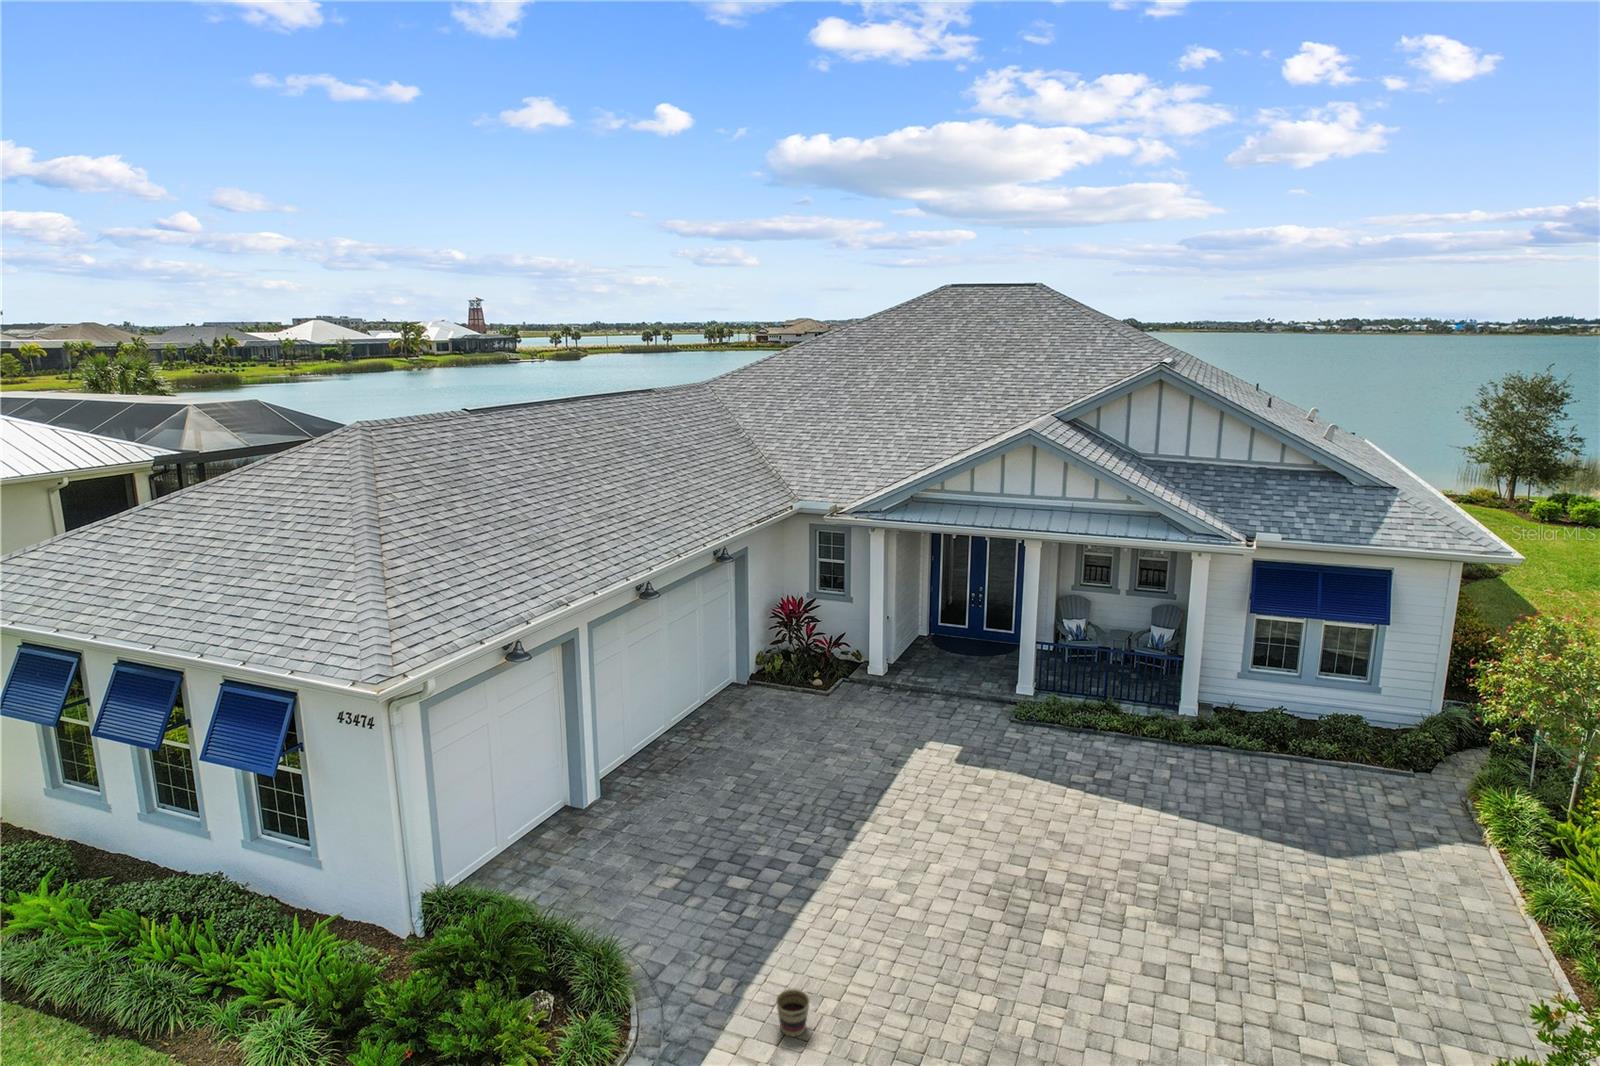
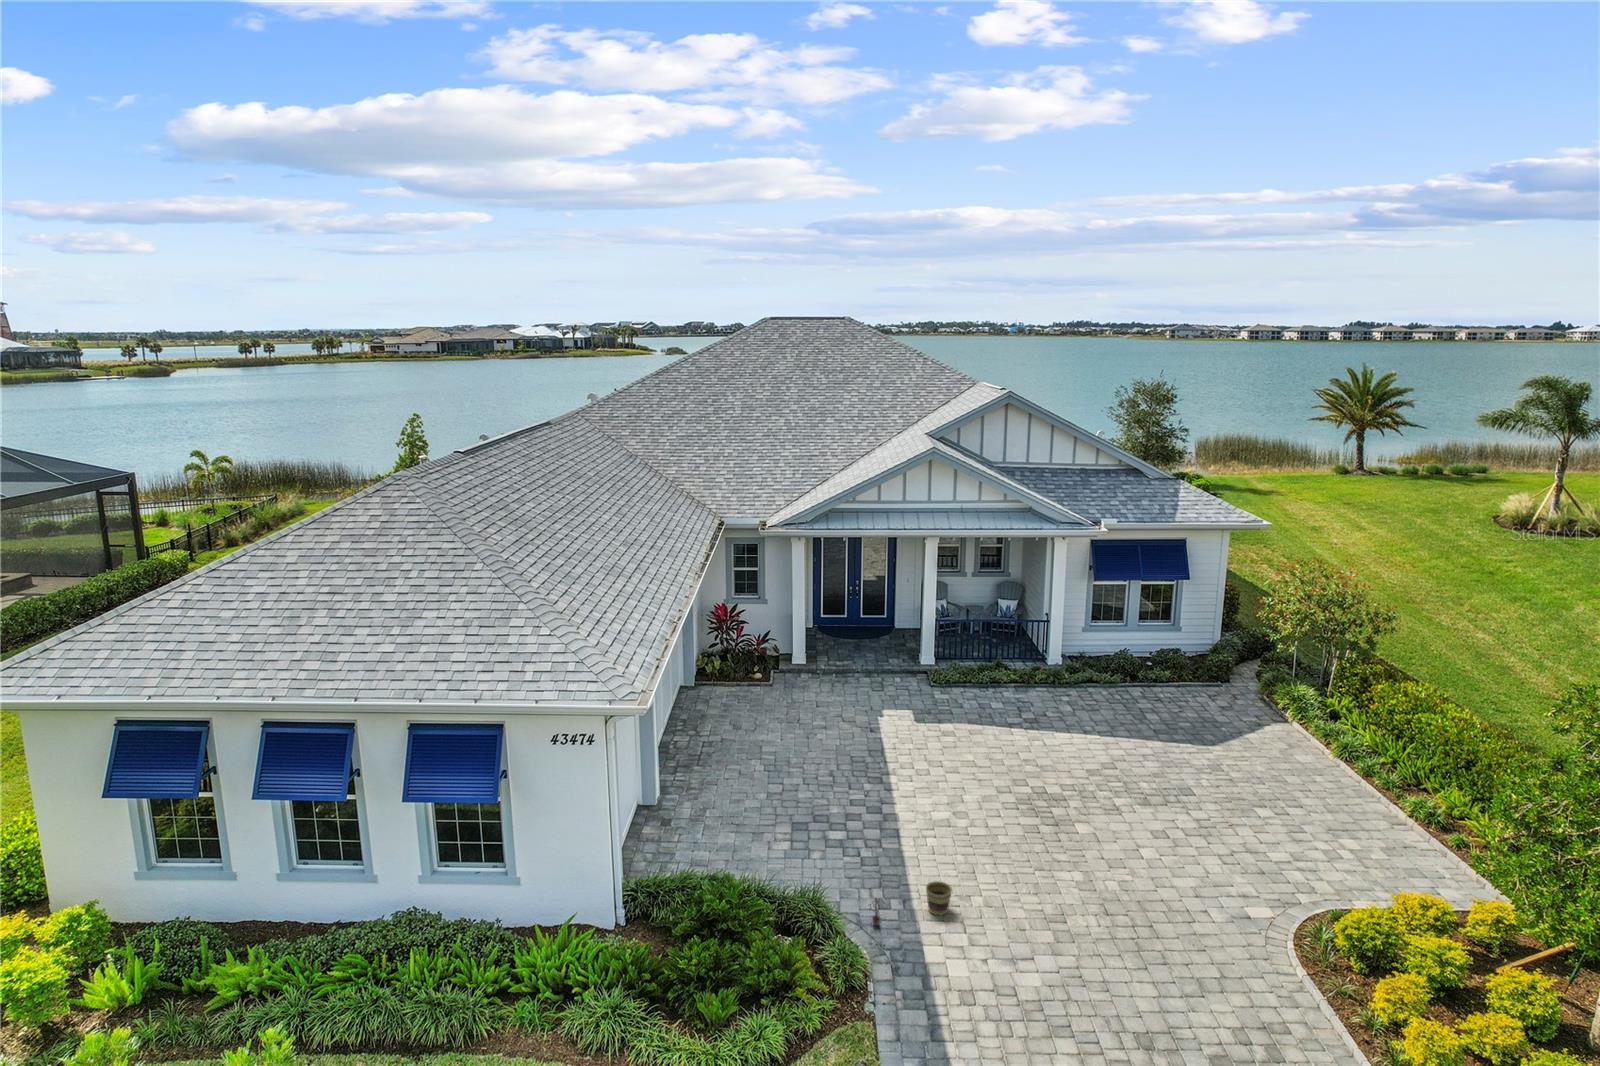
decorative plant: none [686,996,715,1031] -> present [867,900,880,926]

